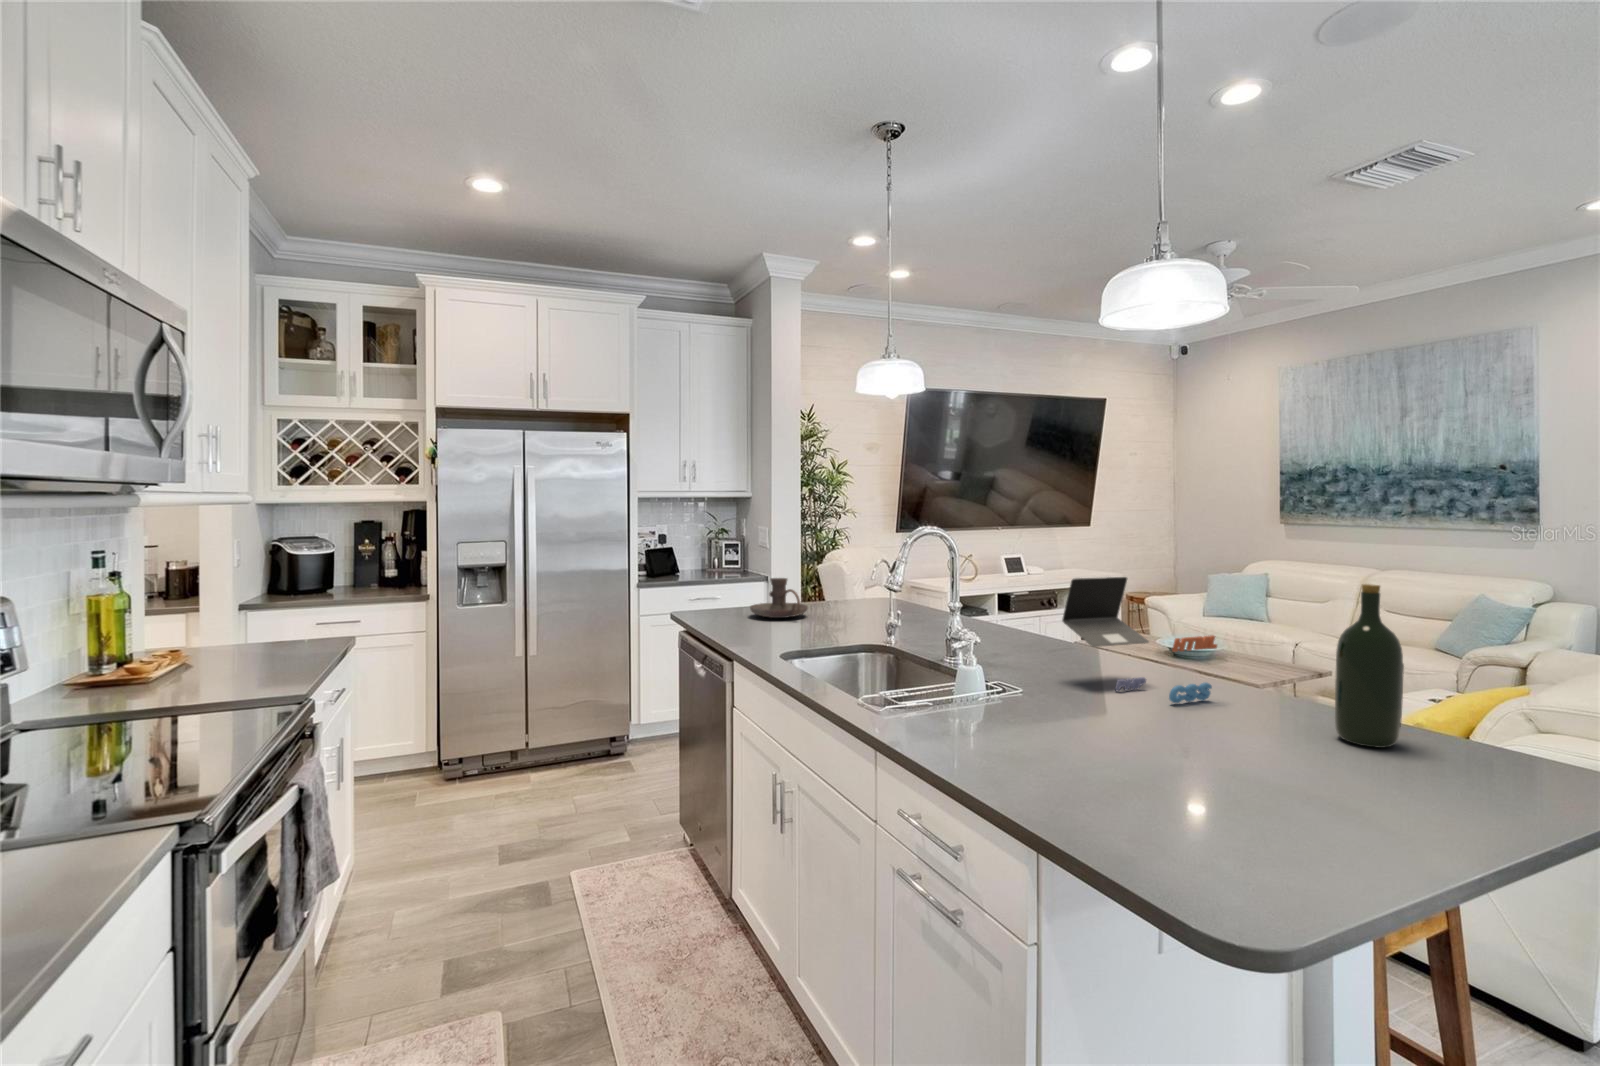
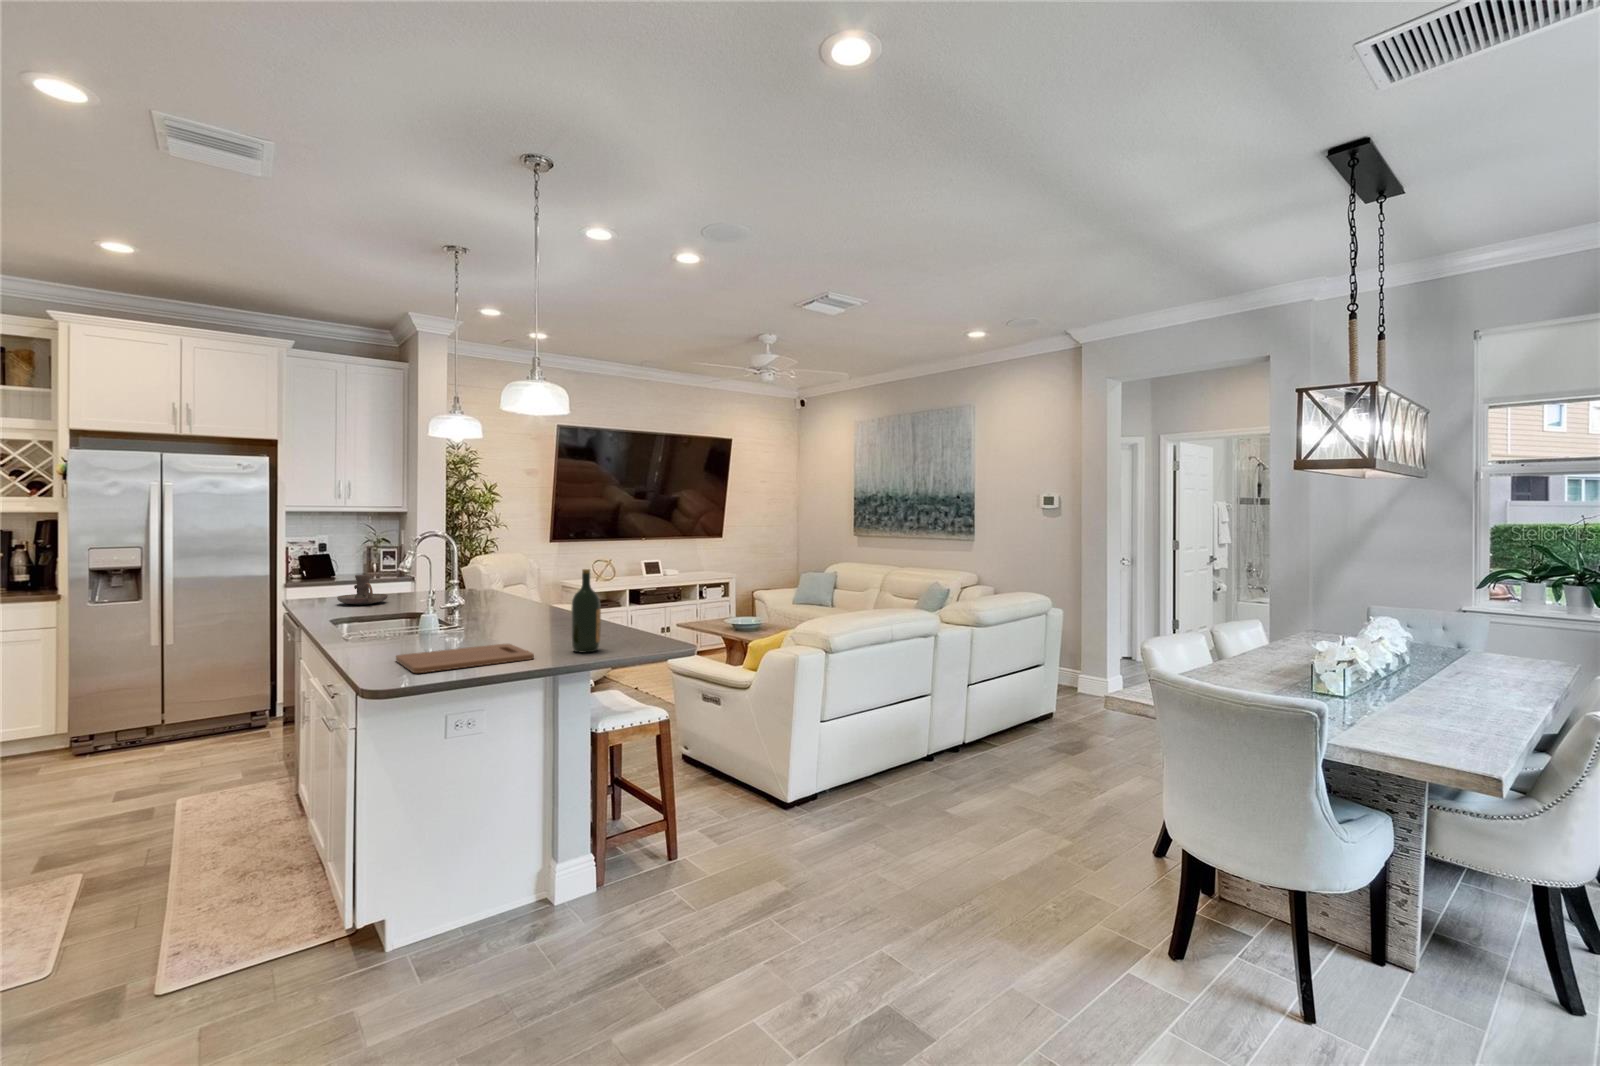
laptop: present [1062,577,1217,703] -> none [484,569,555,640]
cutting board: none [1052,716,1316,798] -> present [396,644,534,673]

